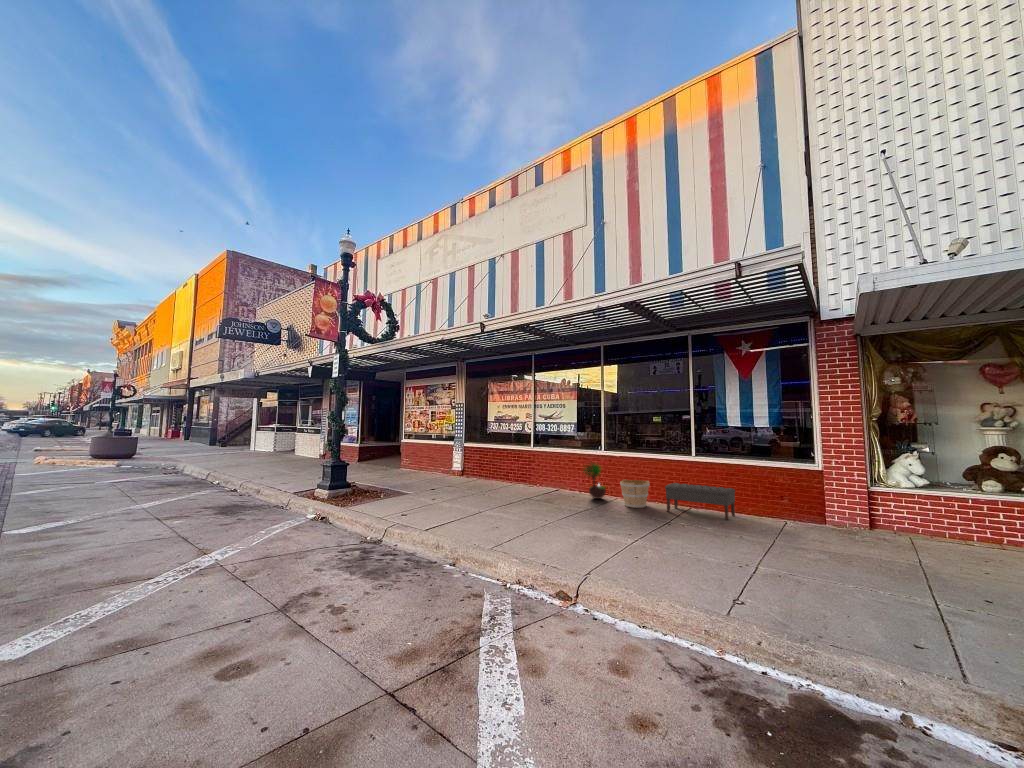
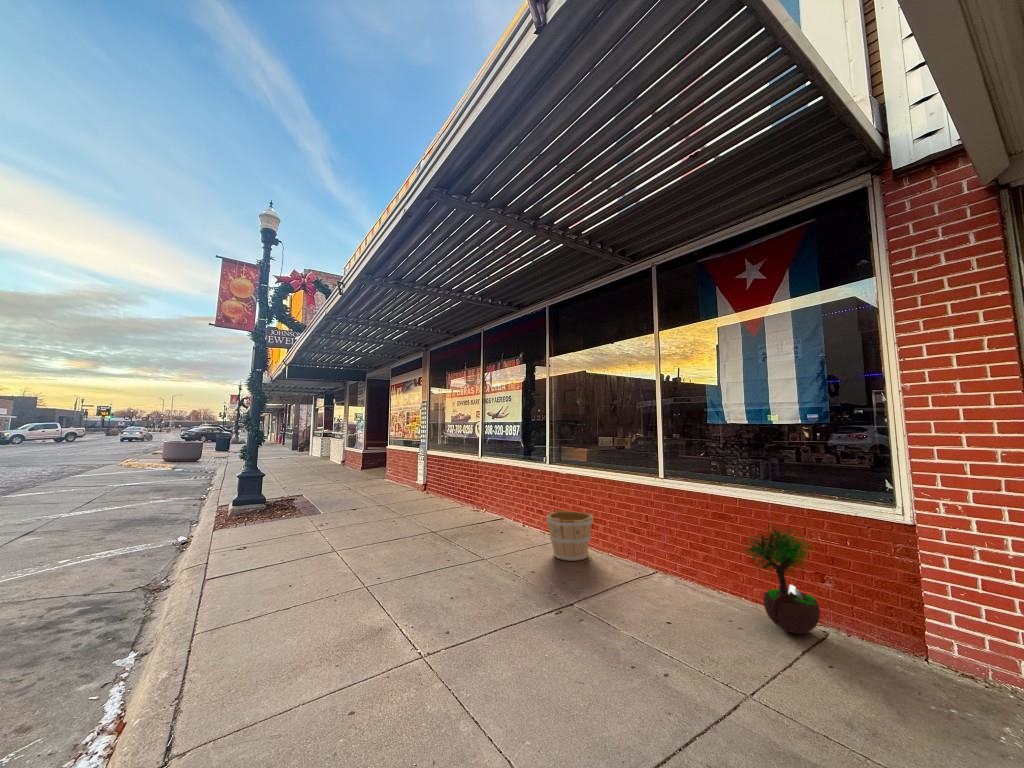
potted tree: present [583,463,606,499] -> present [744,523,820,634]
bench: present [665,483,735,520] -> none [602,523,725,610]

